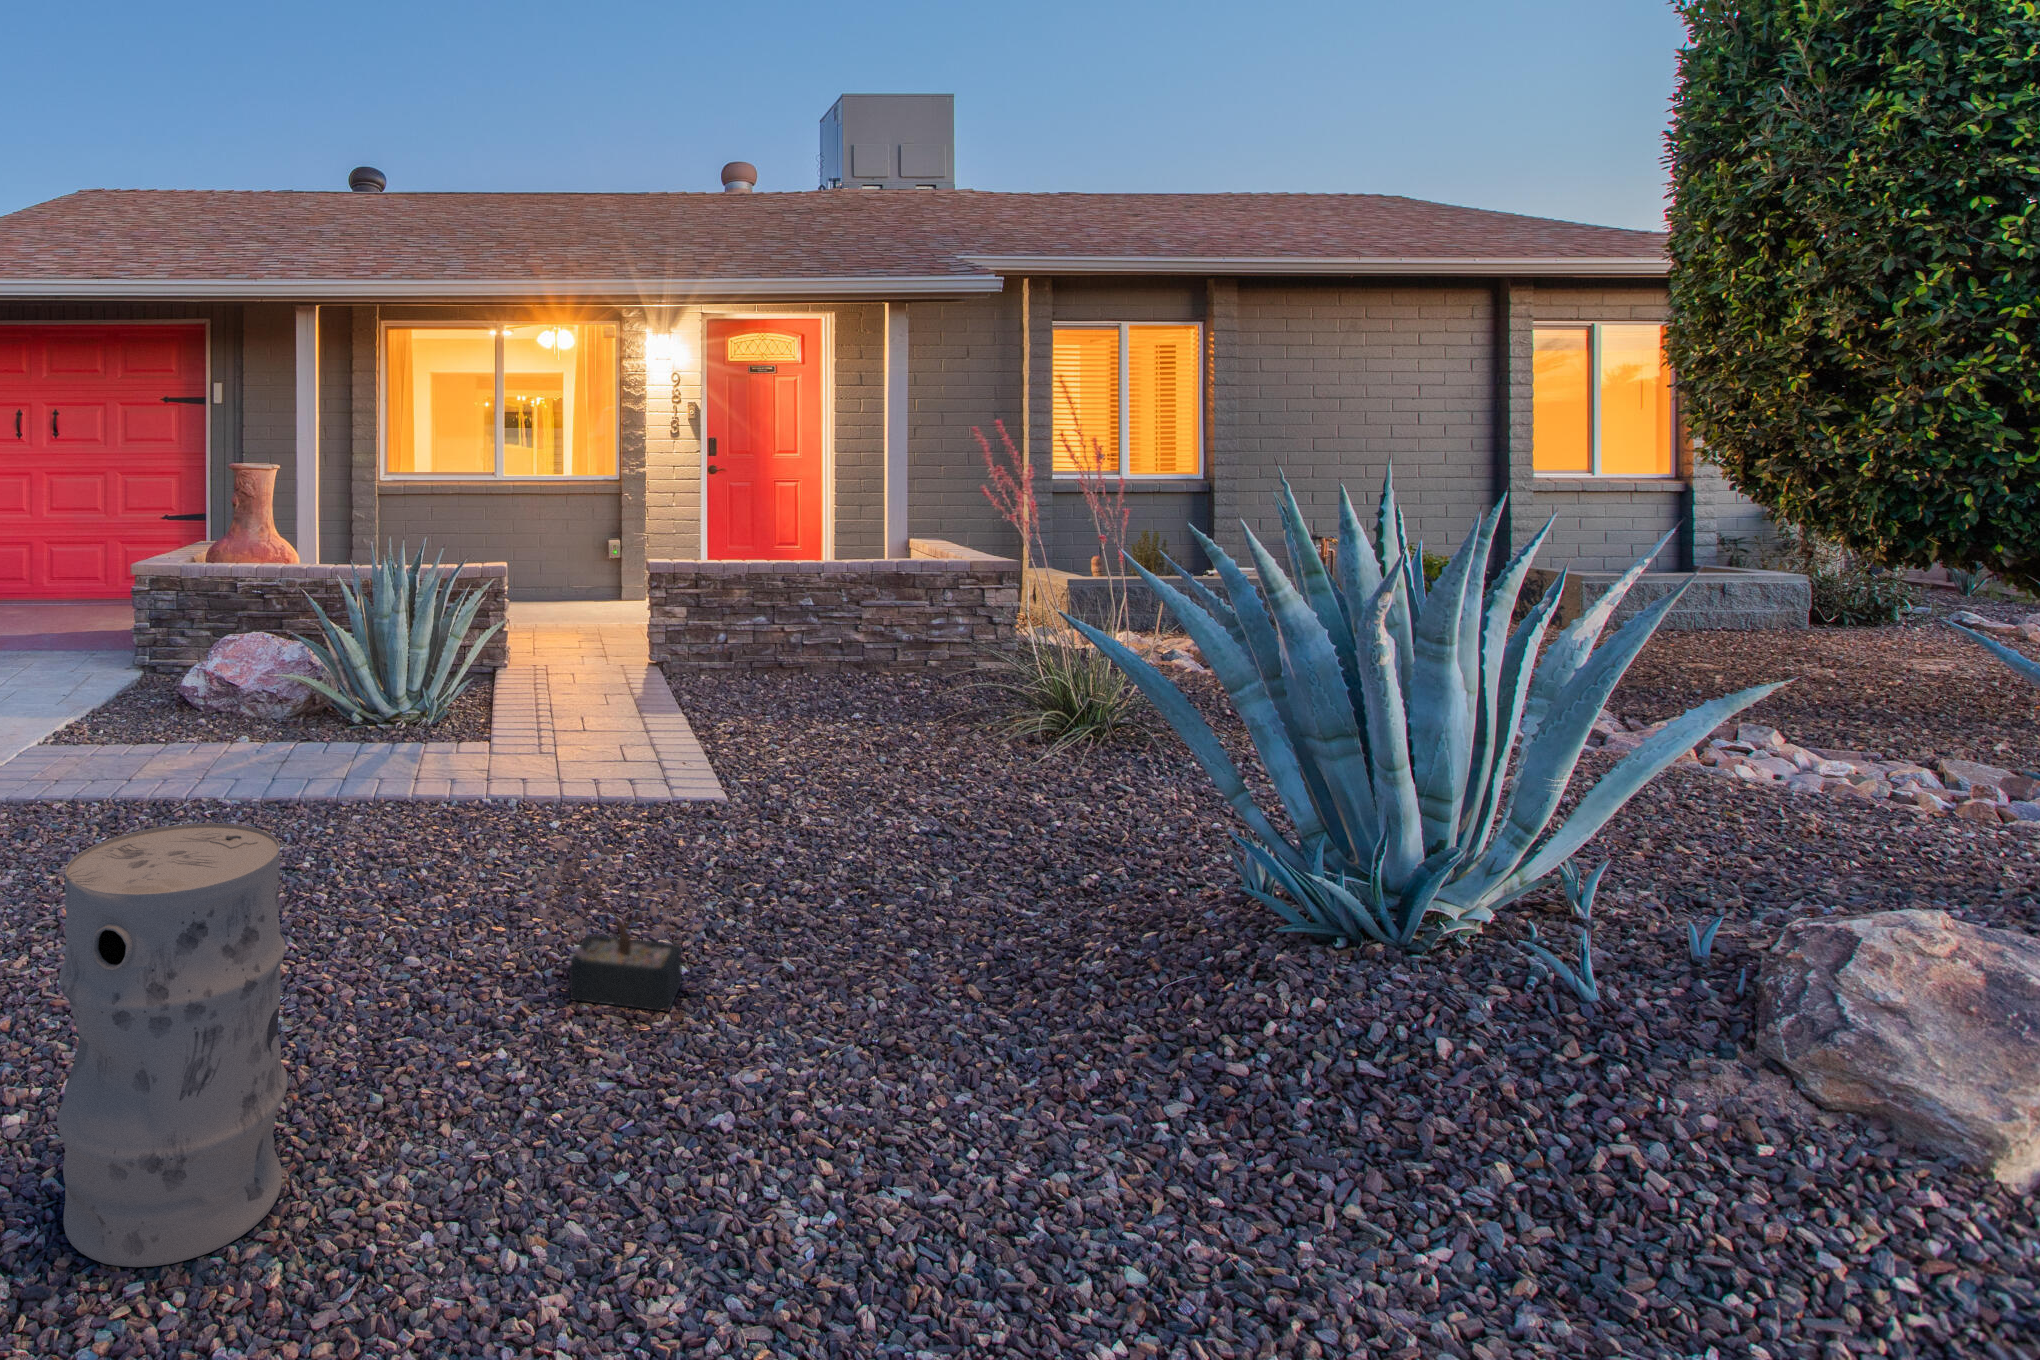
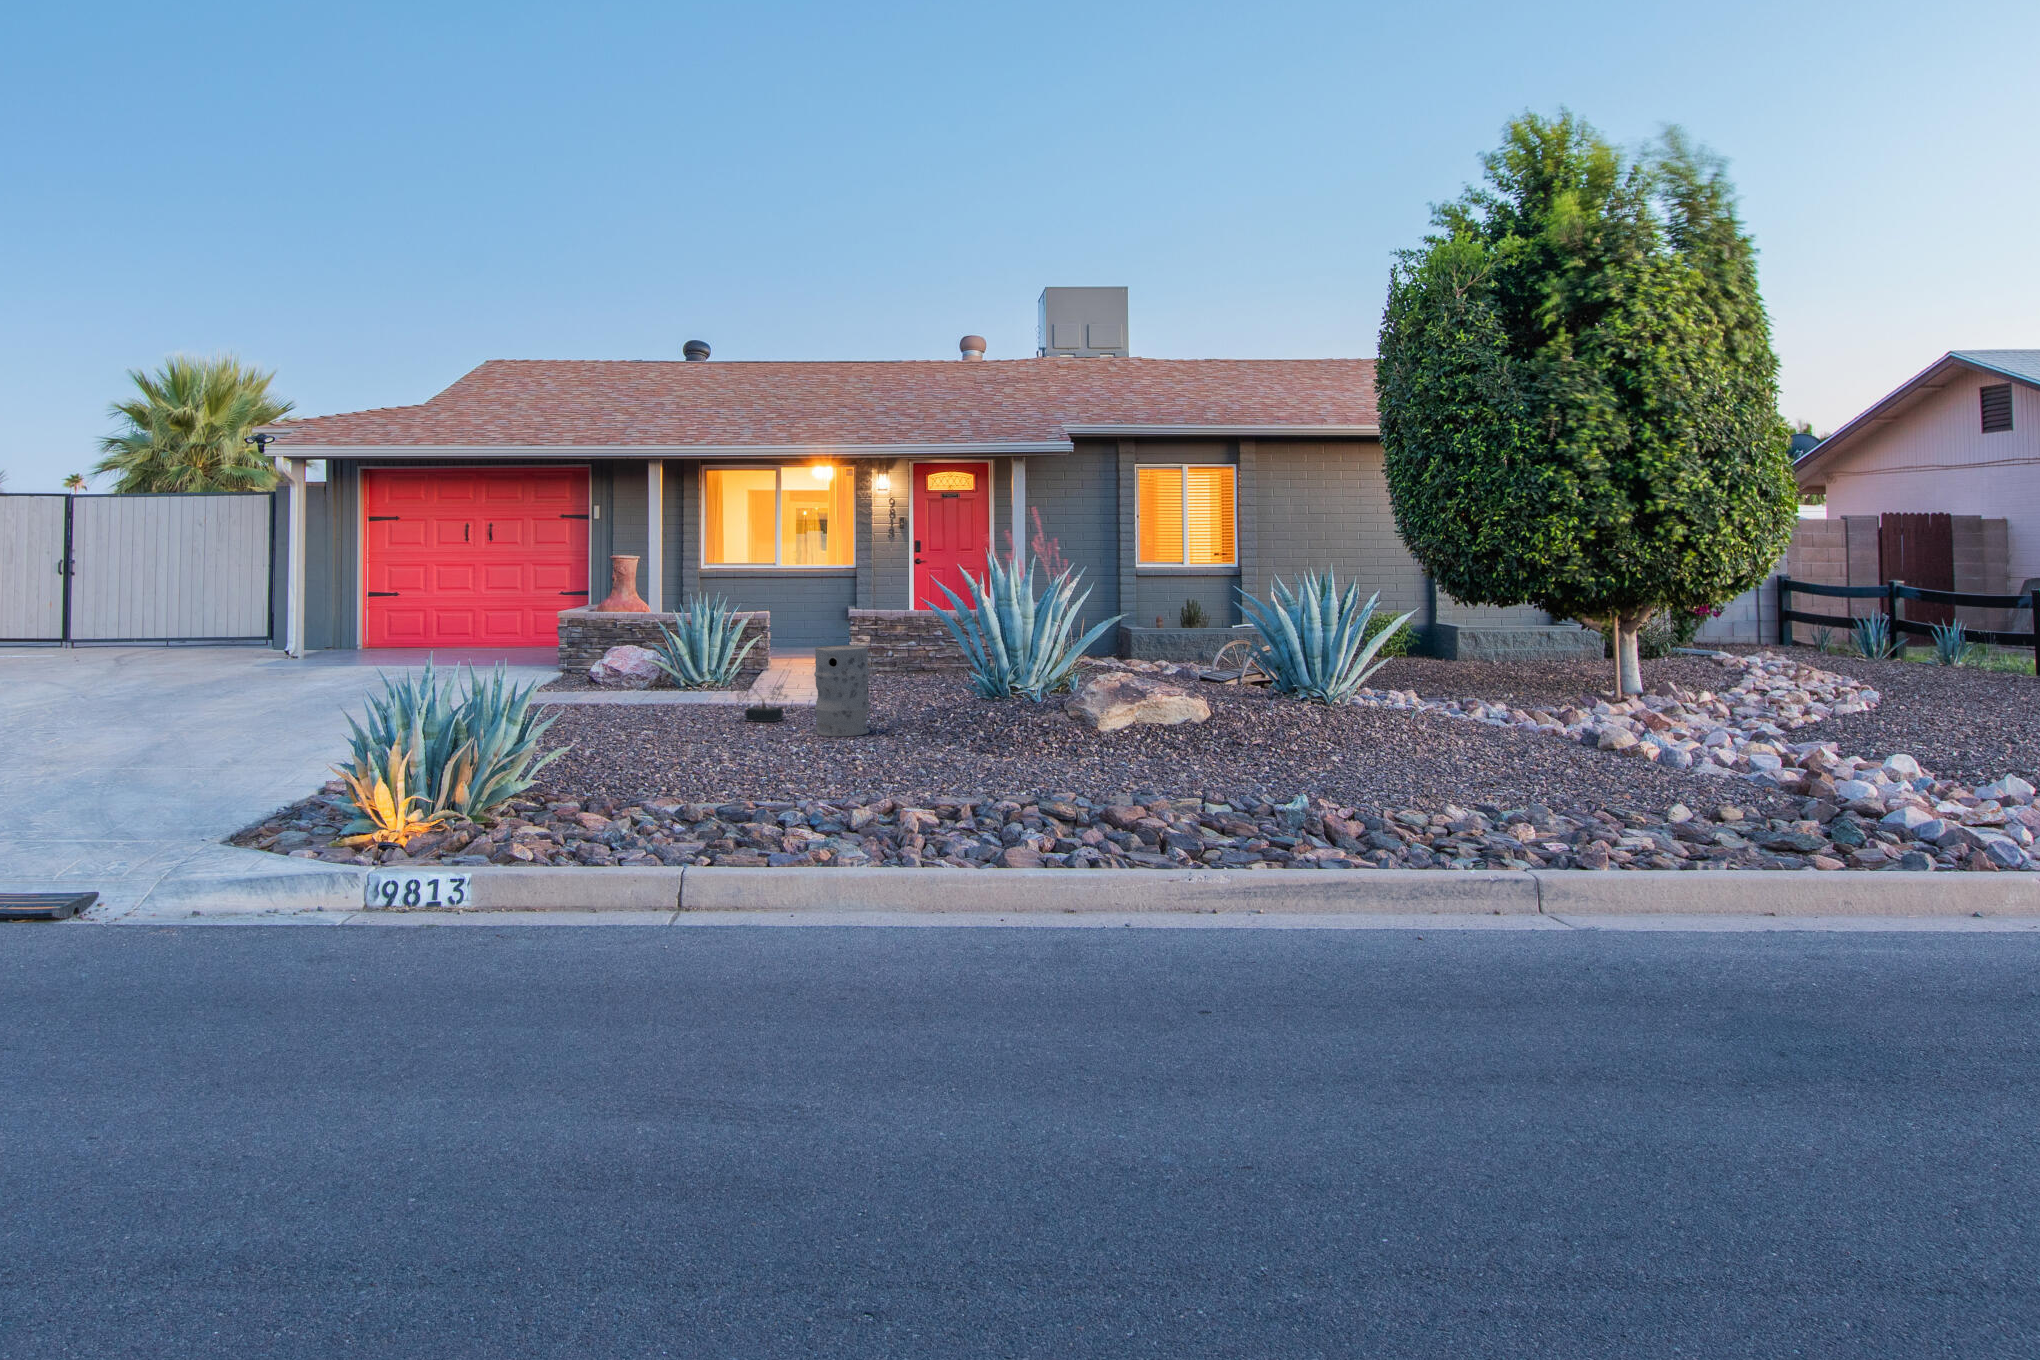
trash can: present [57,823,288,1267] -> present [814,645,870,736]

